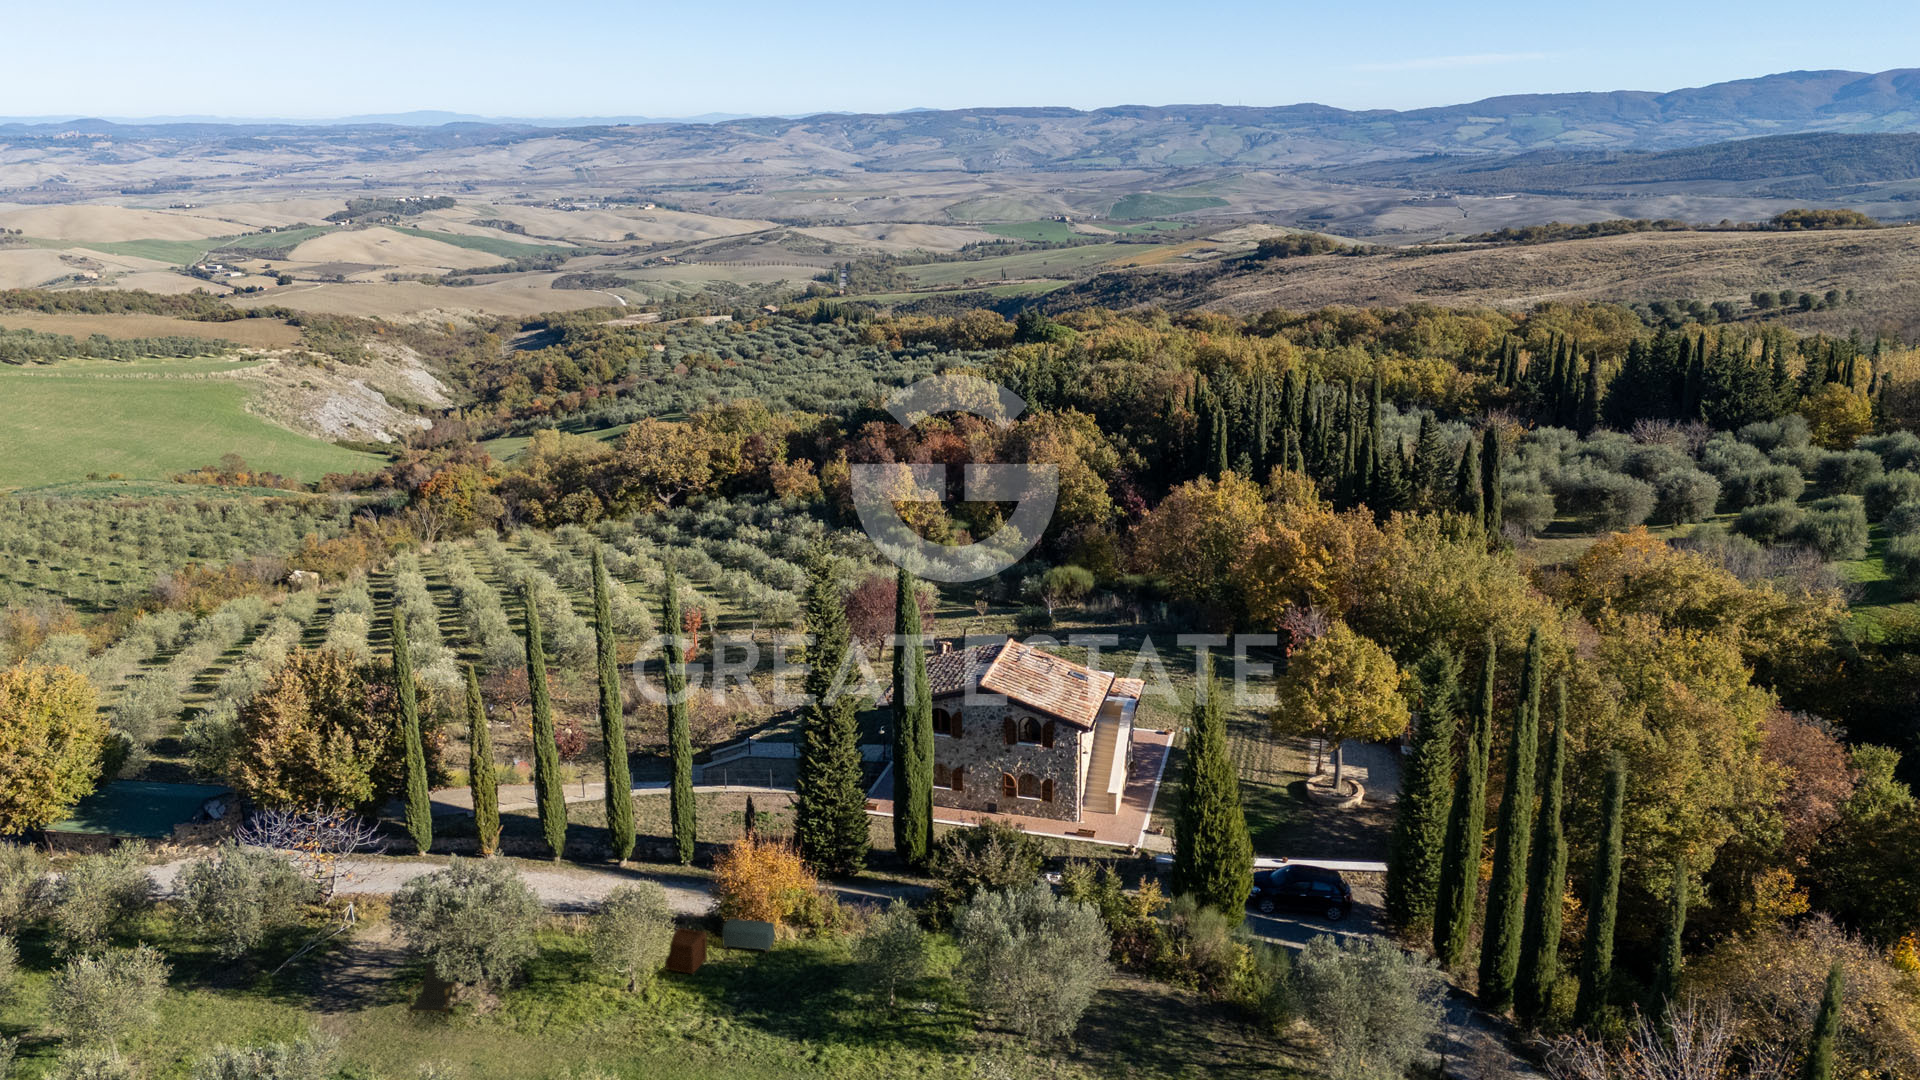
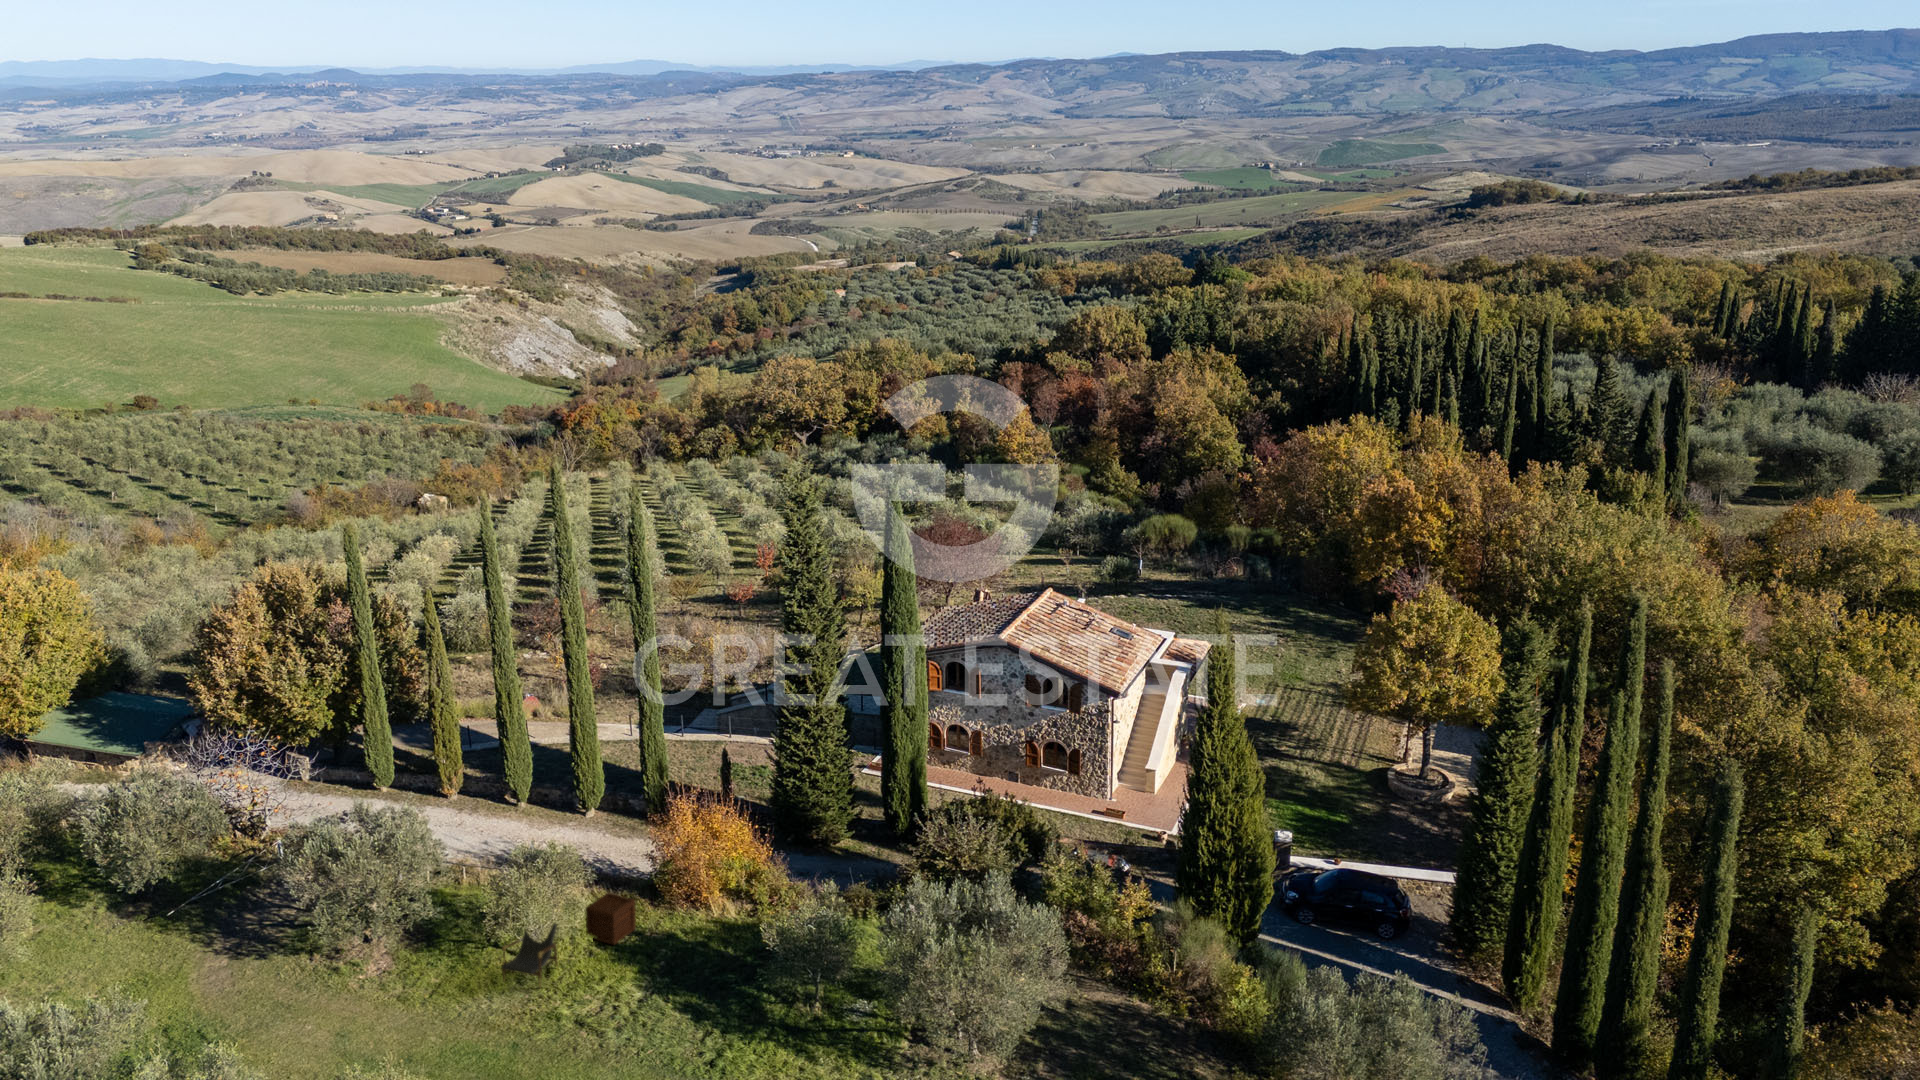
bench: present [722,919,775,952] -> none [657,886,717,927]
lounge chair: present [408,963,458,1021] -> present [502,924,558,987]

